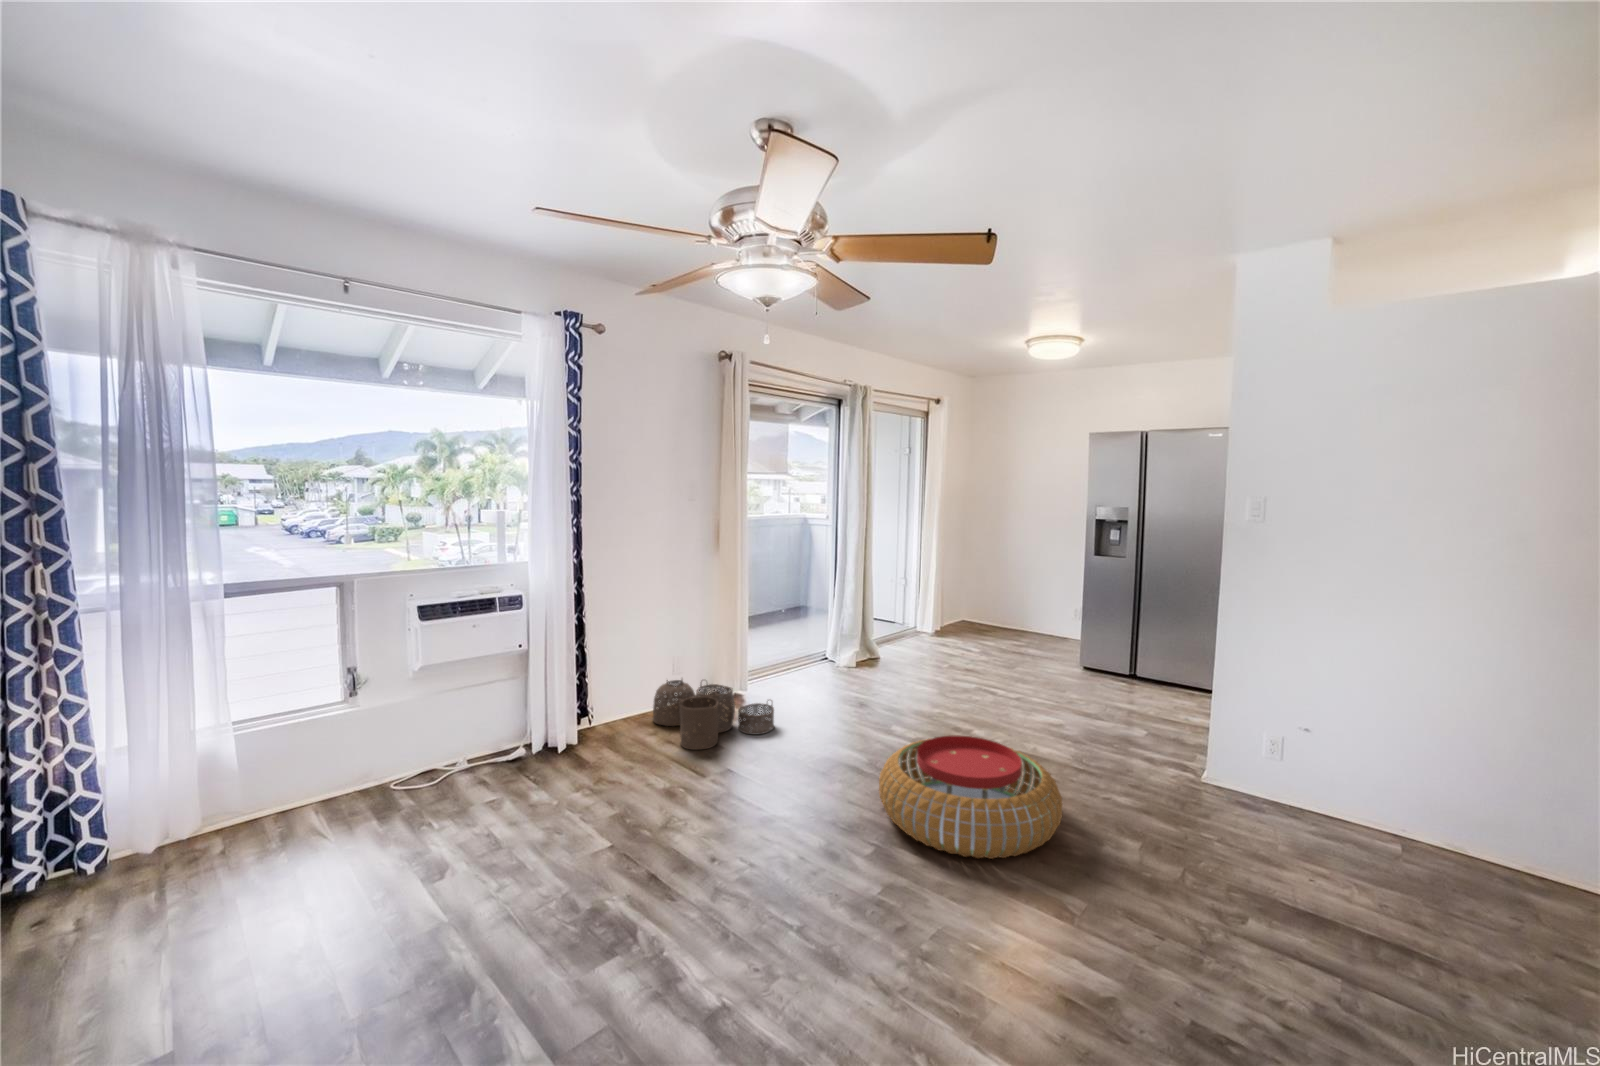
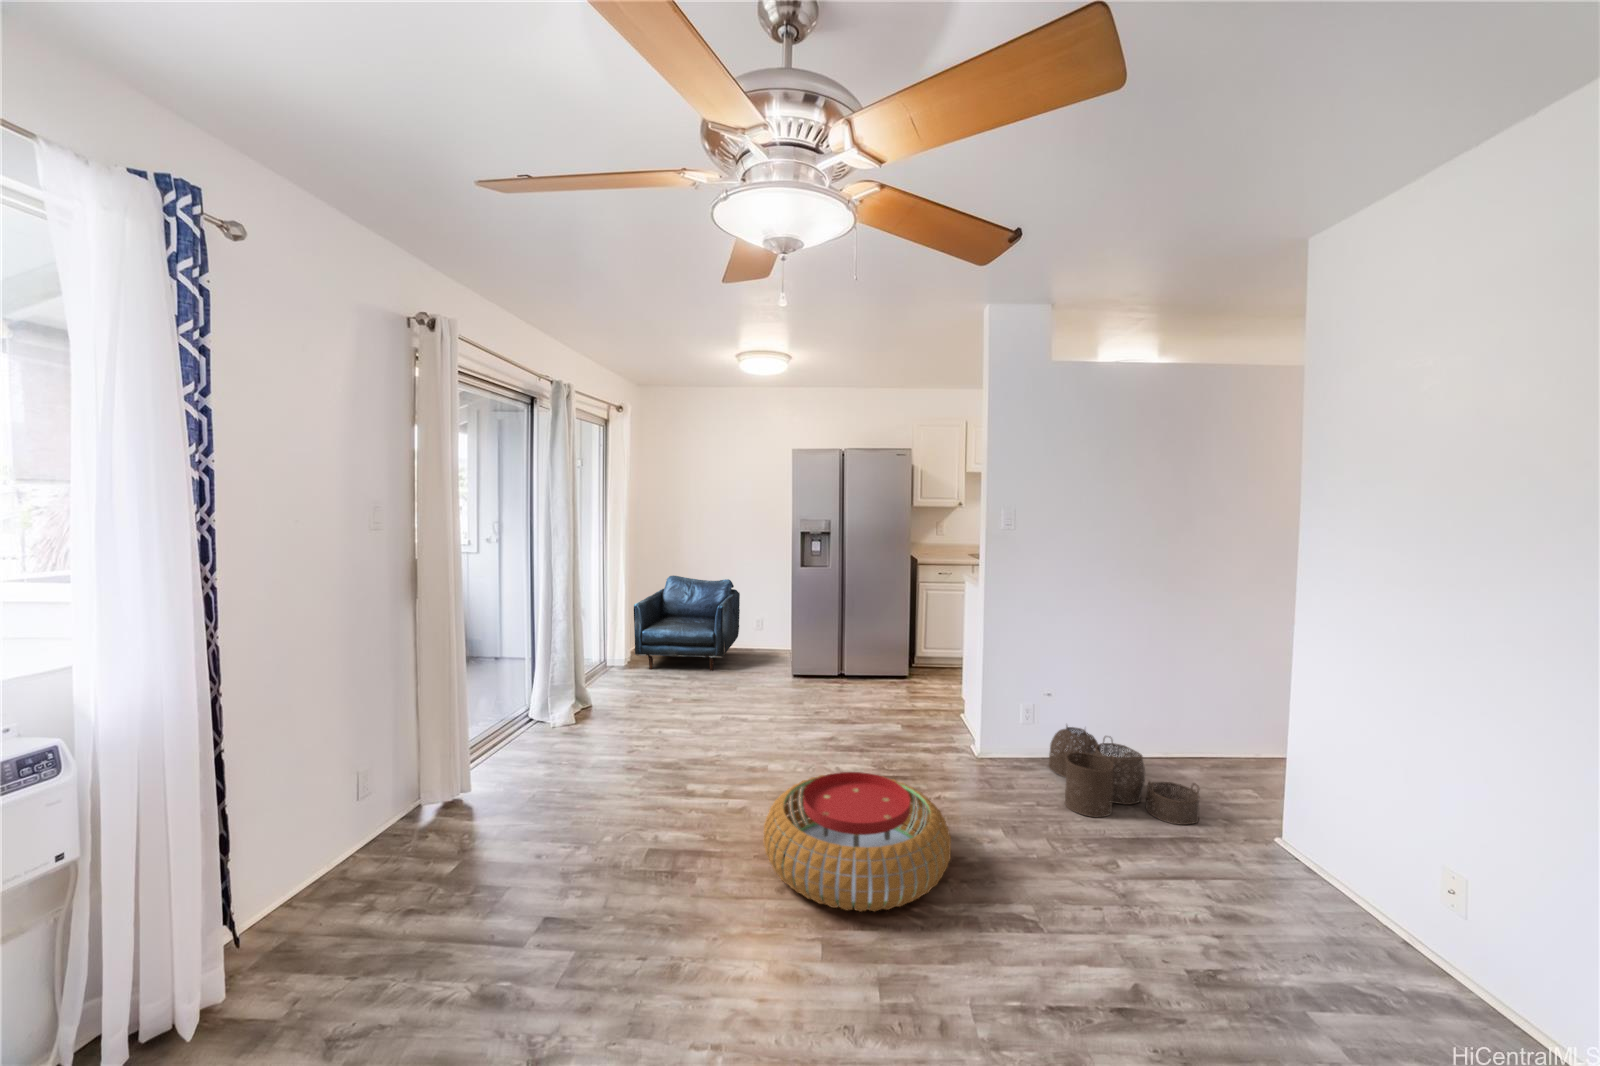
armchair: none [940,558,1062,654] -> present [634,576,740,671]
woven basket: present [653,680,774,750] -> present [1049,726,1199,825]

